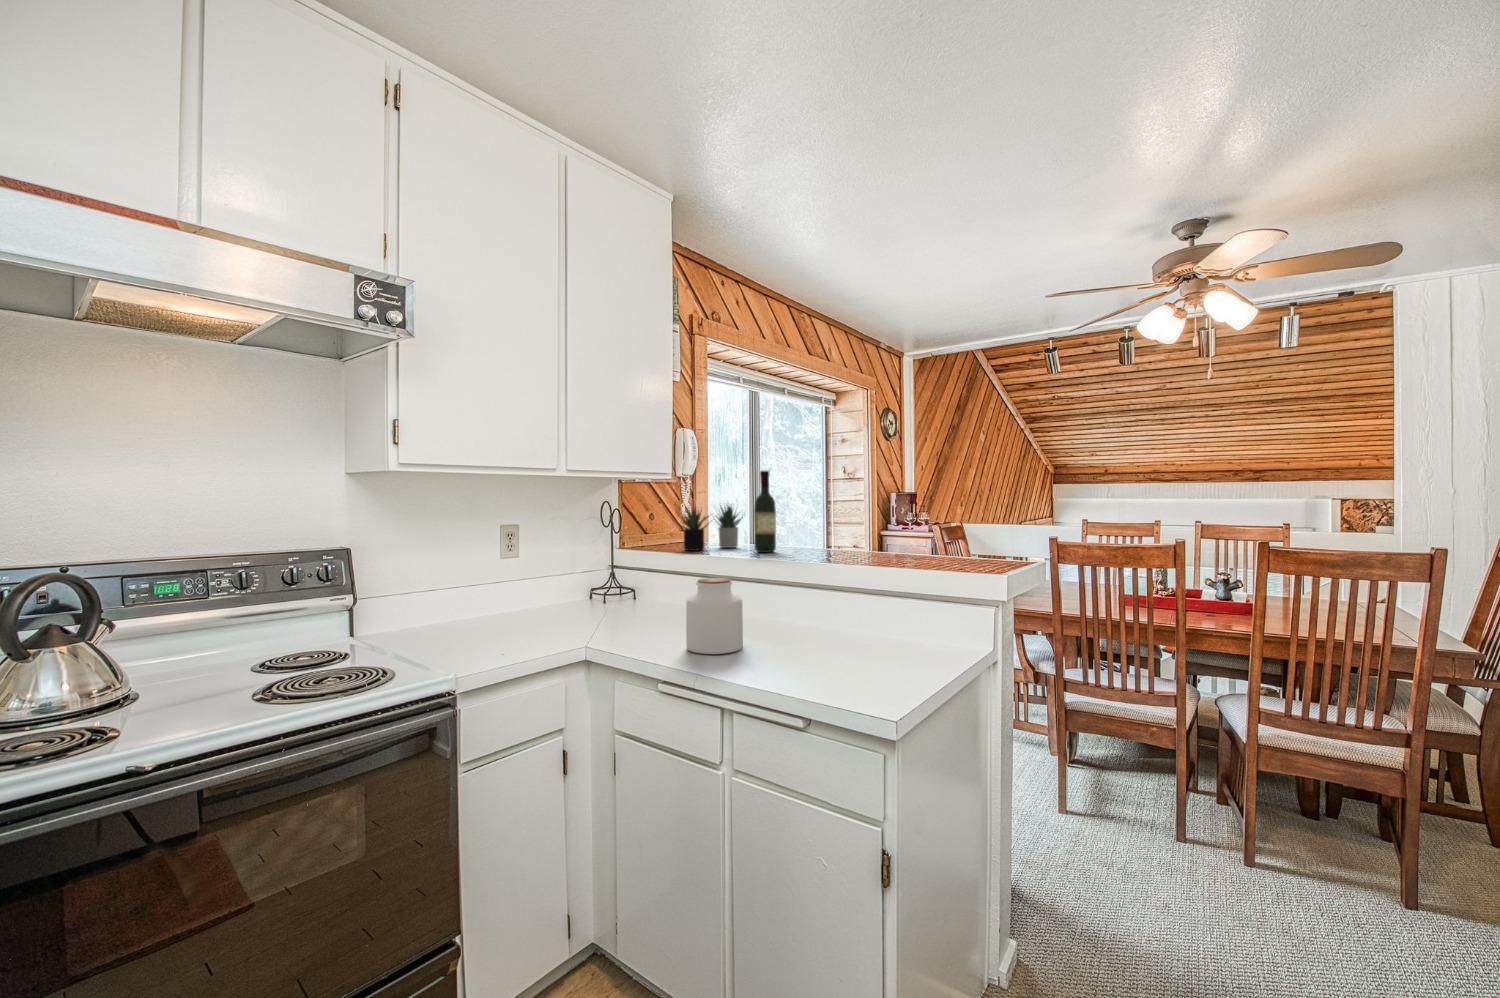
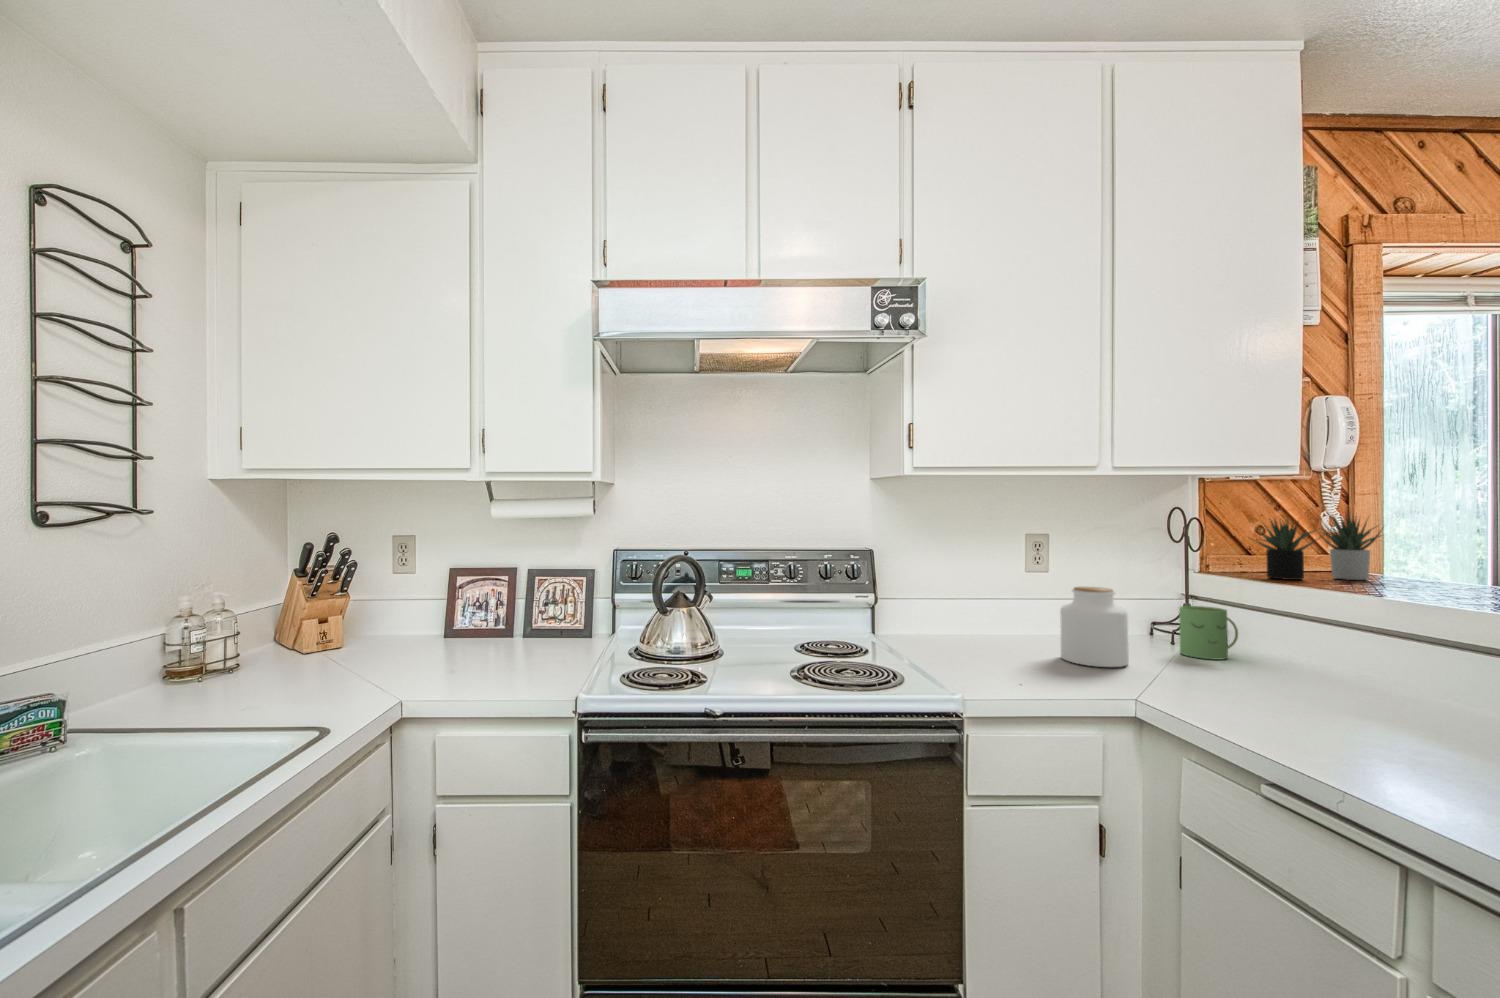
wine bottle: present [754,470,776,553] -> none [1409,463,1460,592]
mug: none [629,576,666,616] -> present [1179,606,1238,660]
jar: present [686,578,743,654] -> present [1060,587,1129,667]

